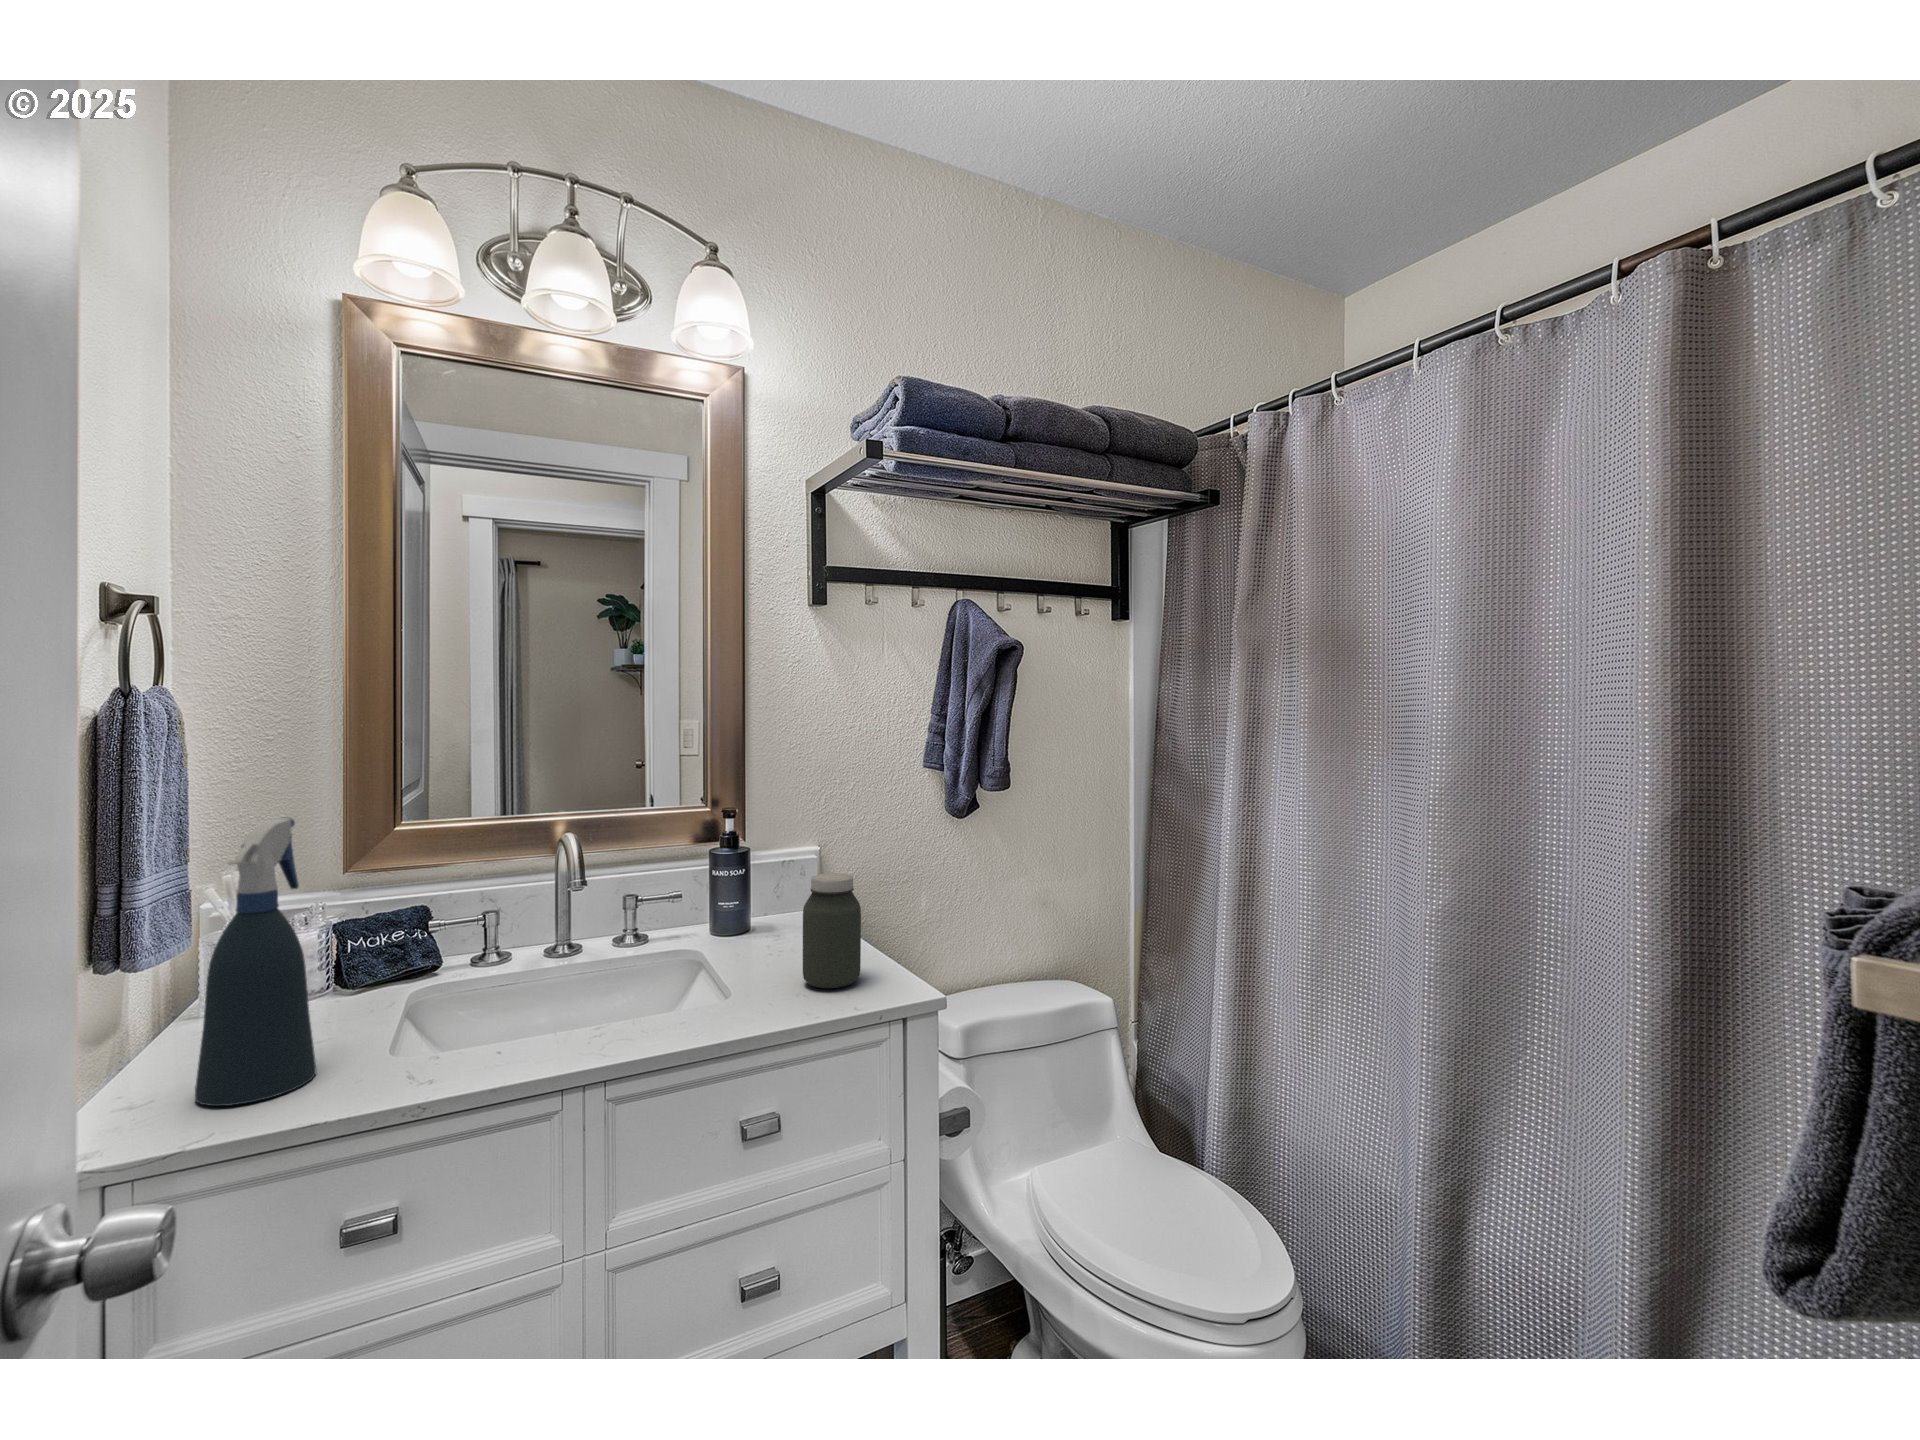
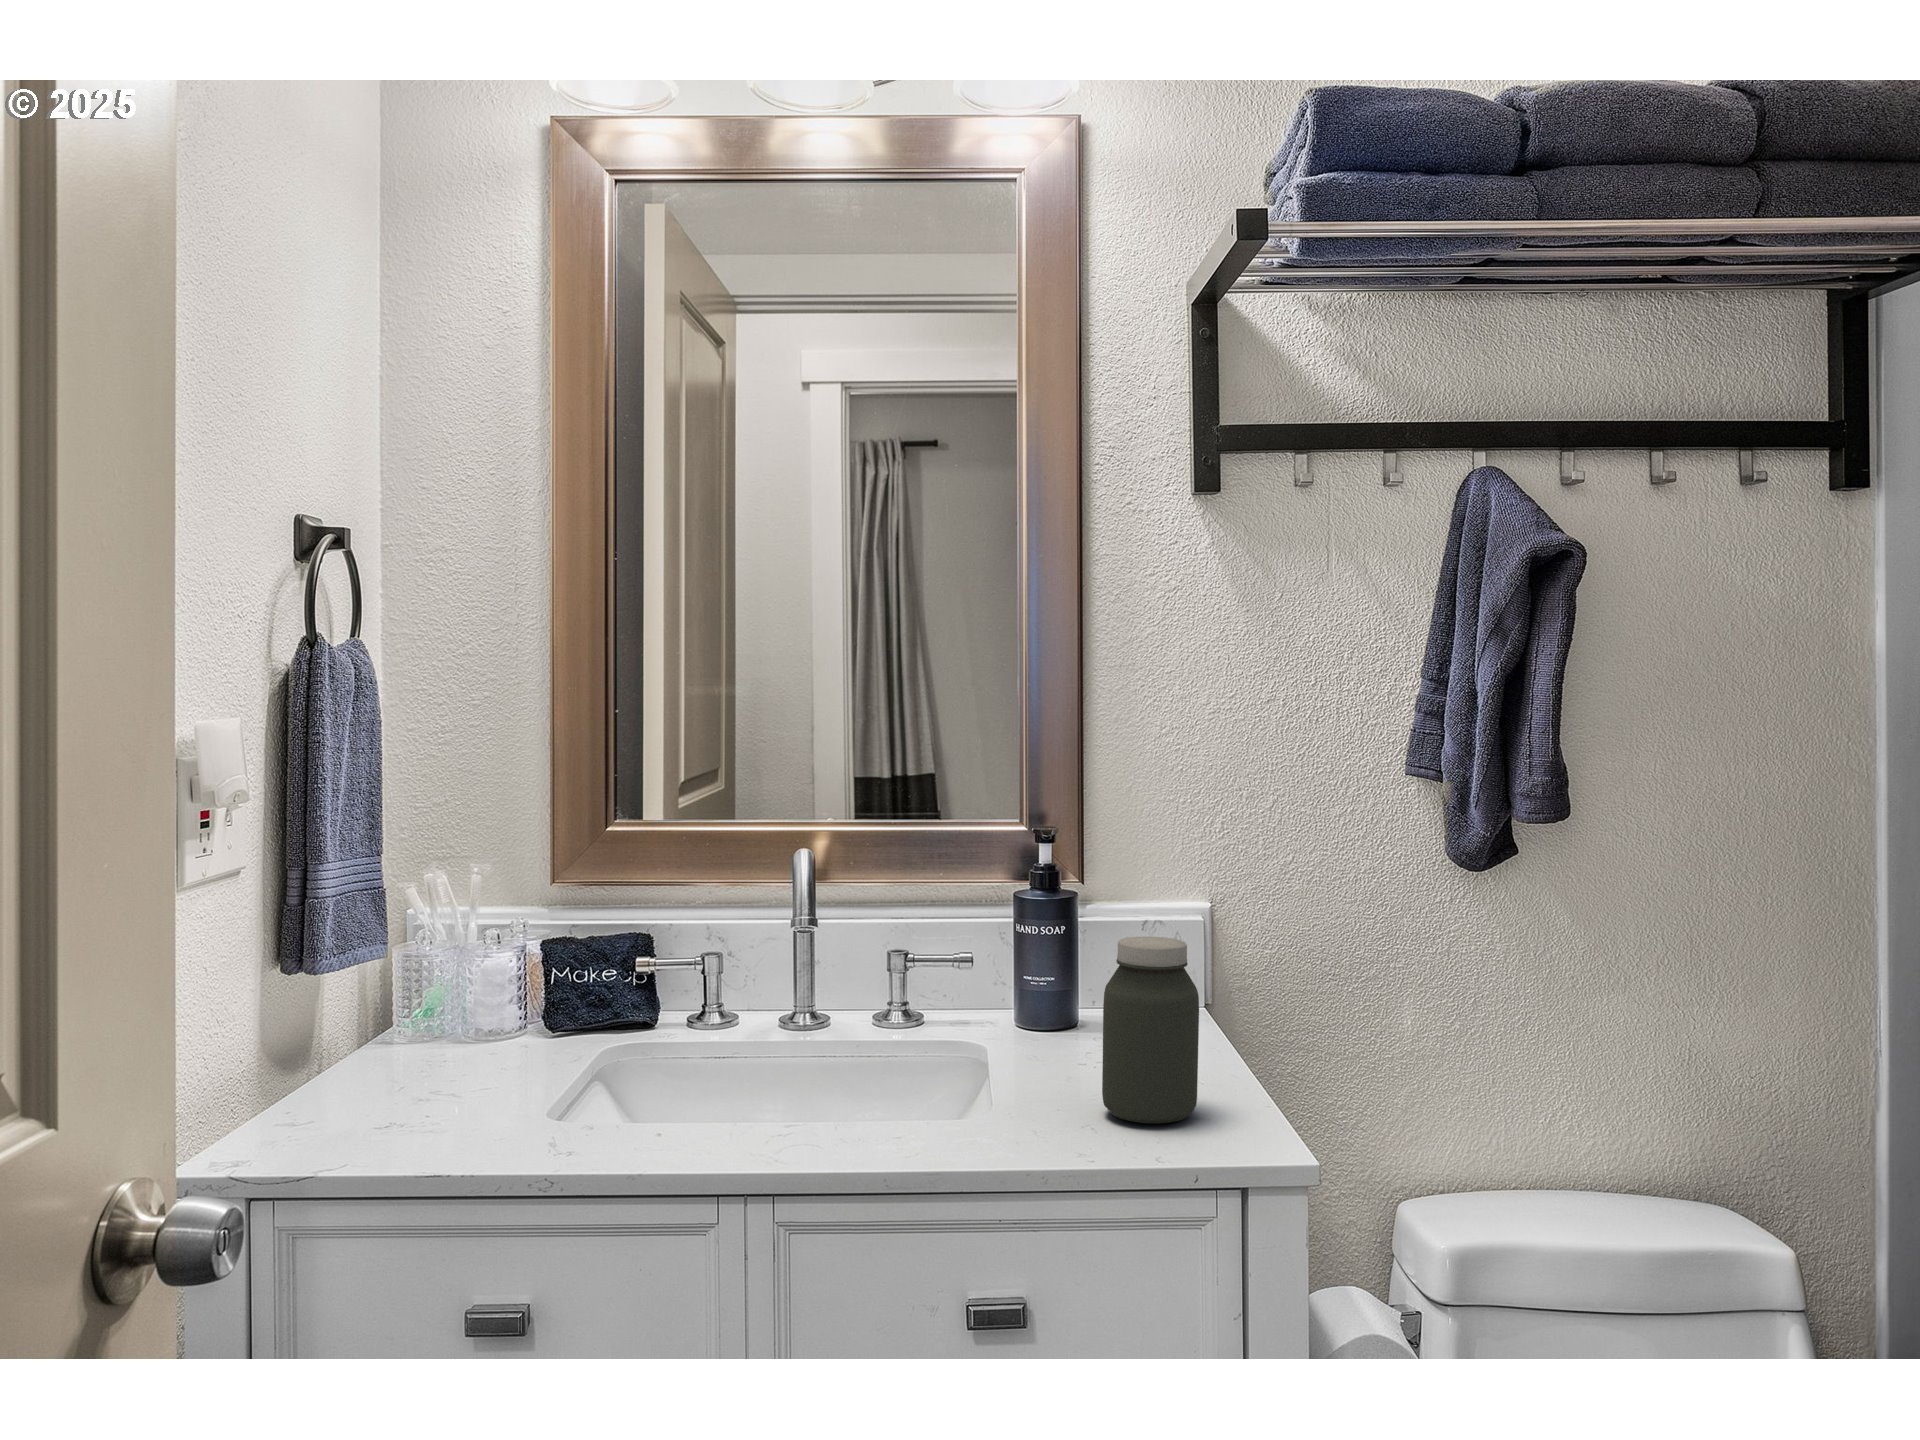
spray bottle: present [195,817,316,1106] -> none [344,798,468,1142]

